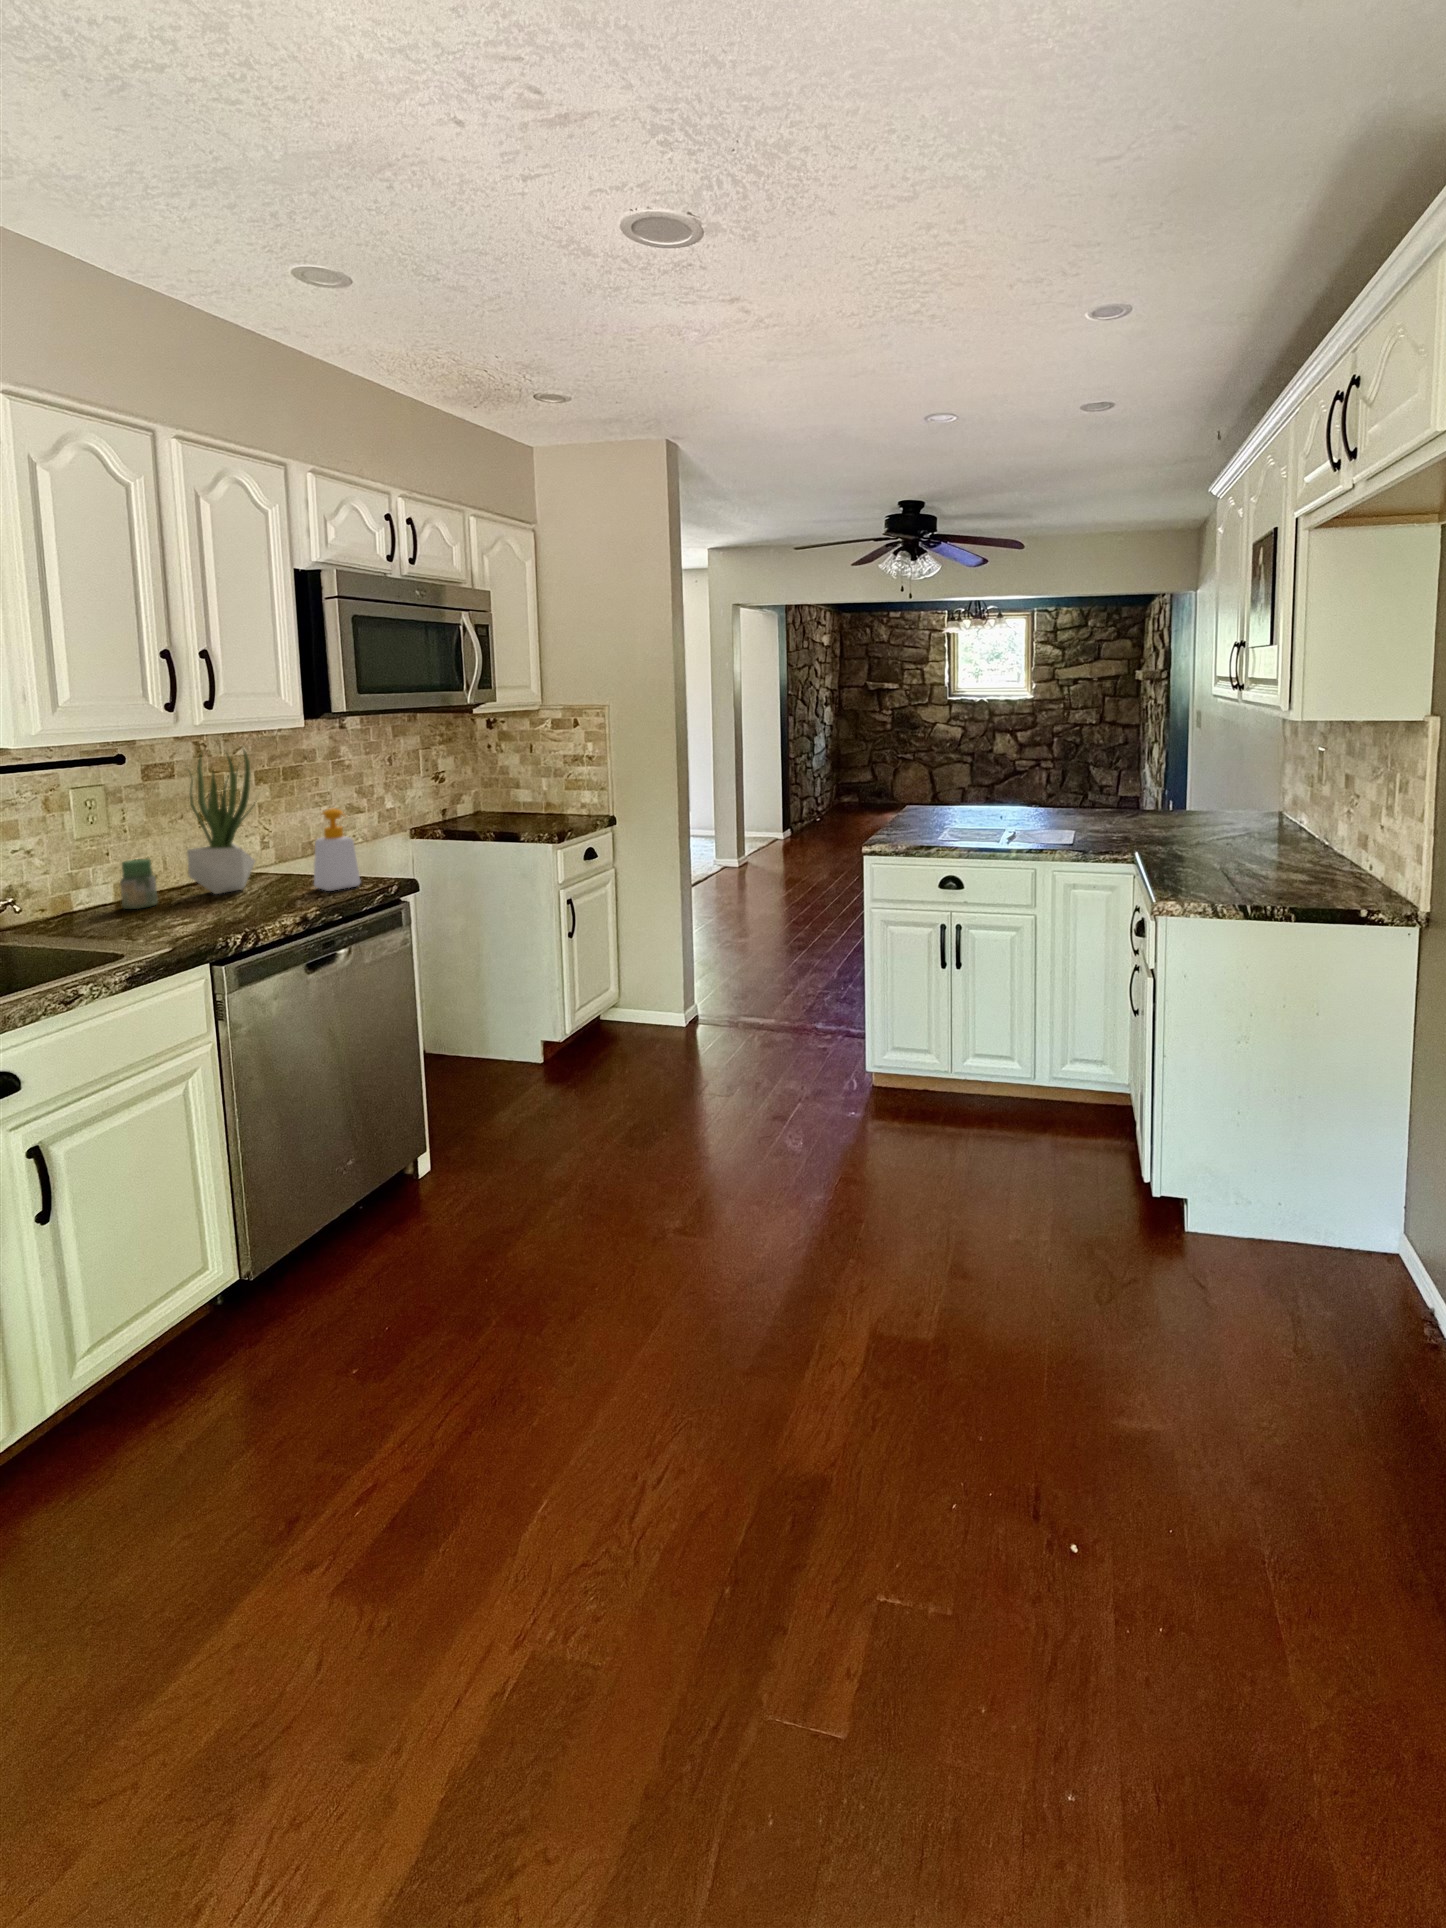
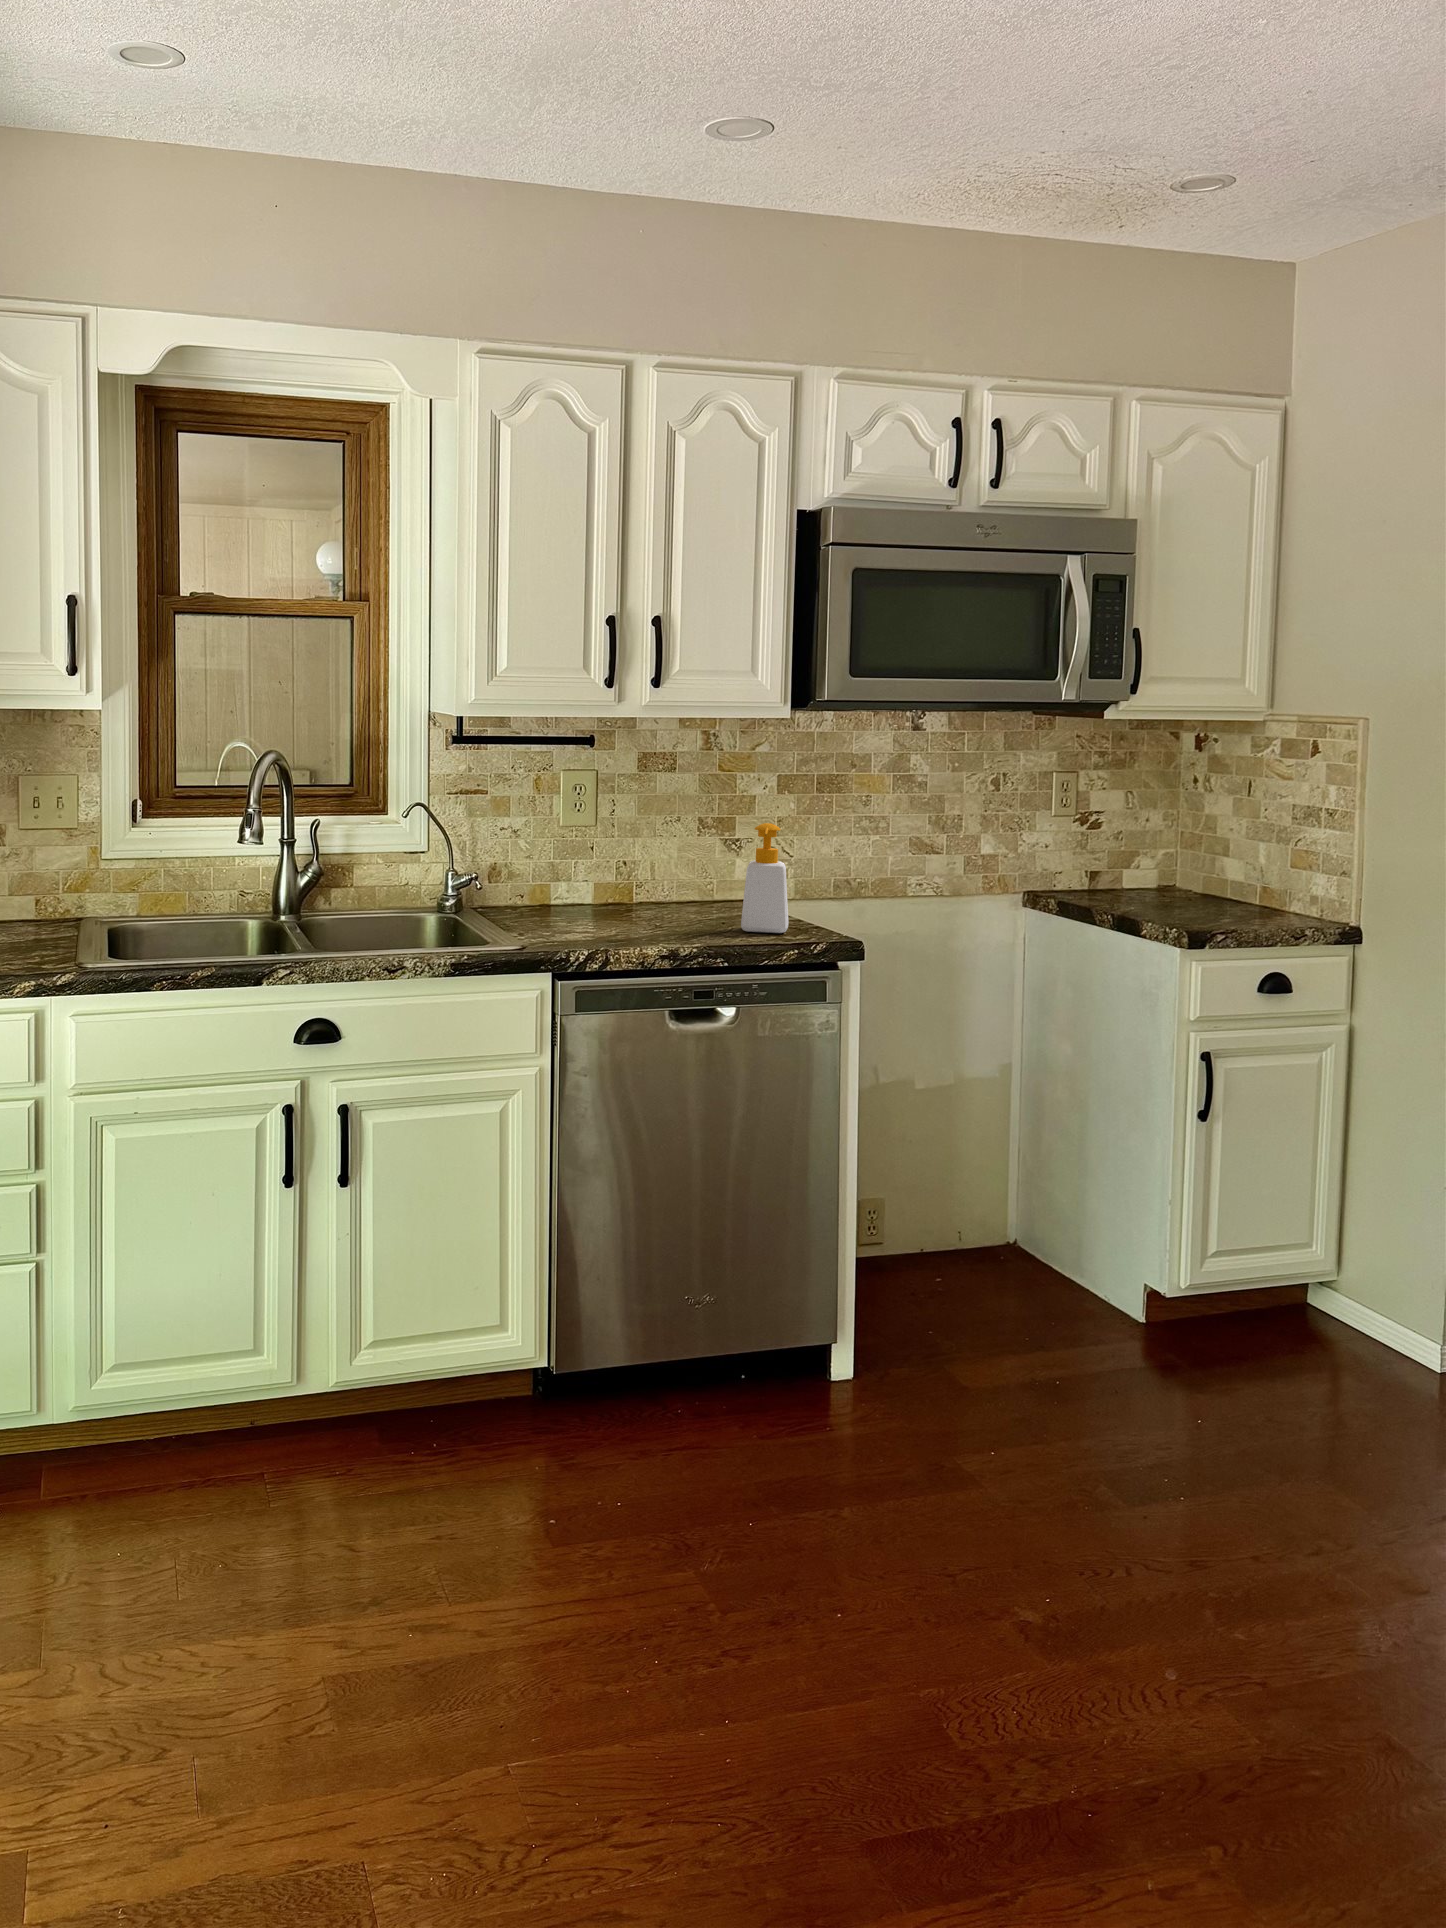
potted plant: present [187,750,255,894] -> none [643,735,723,914]
jar: present [120,859,158,909] -> none [576,856,609,912]

